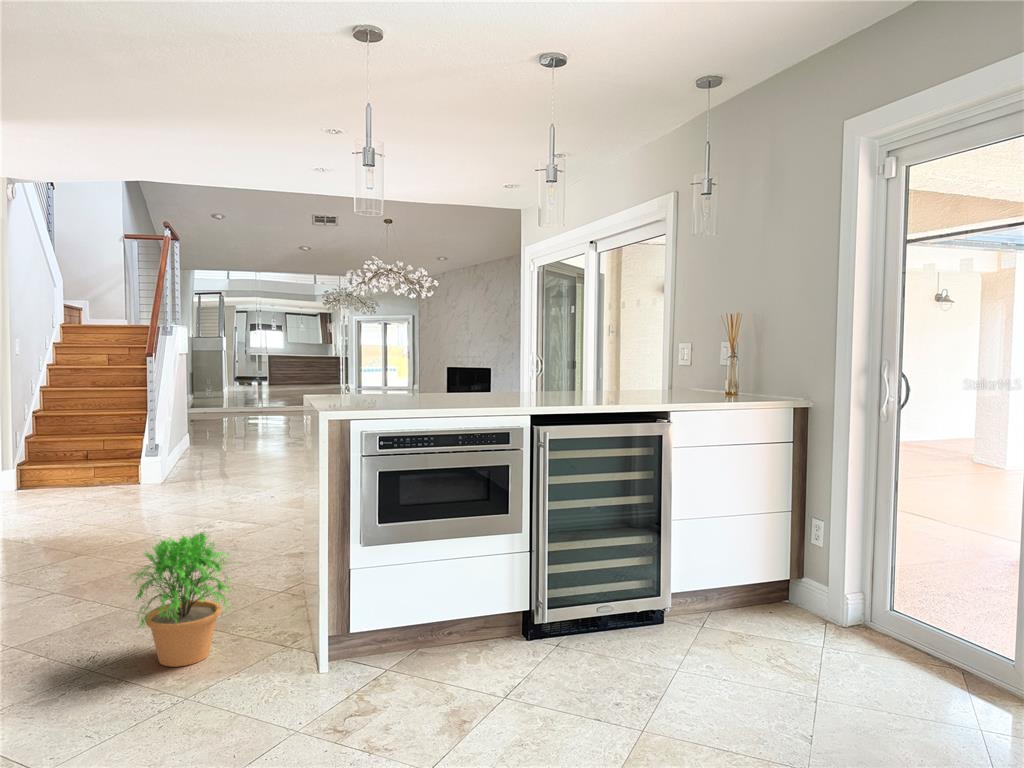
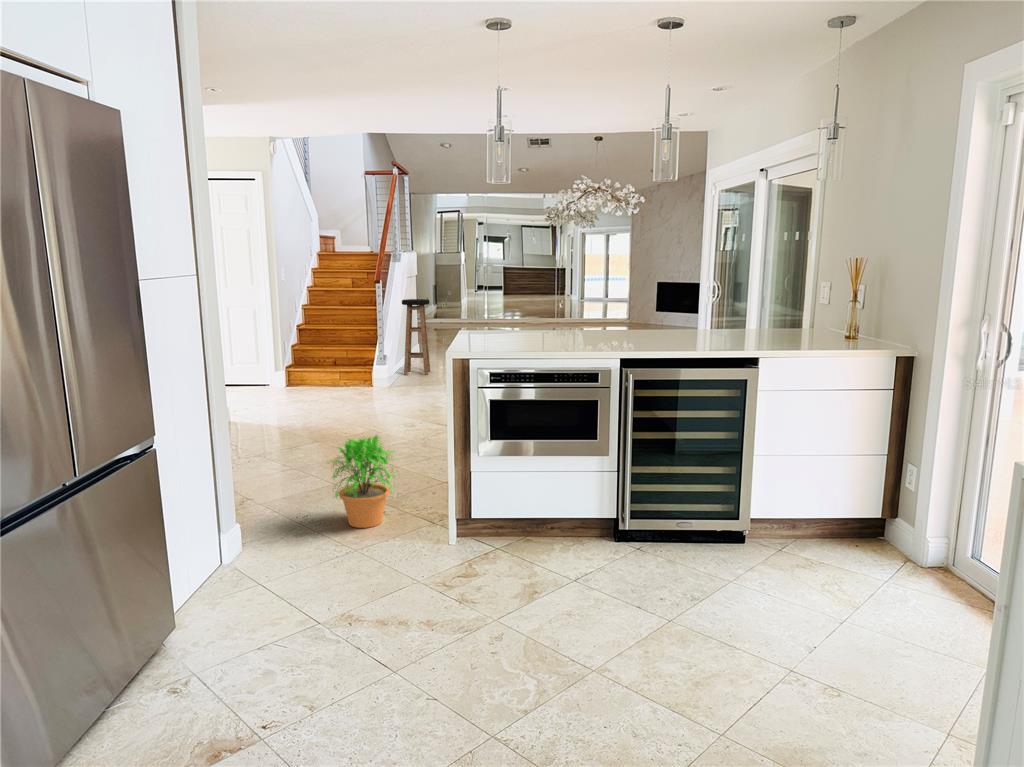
bar stool: none [176,379,211,468] -> present [402,299,430,375]

